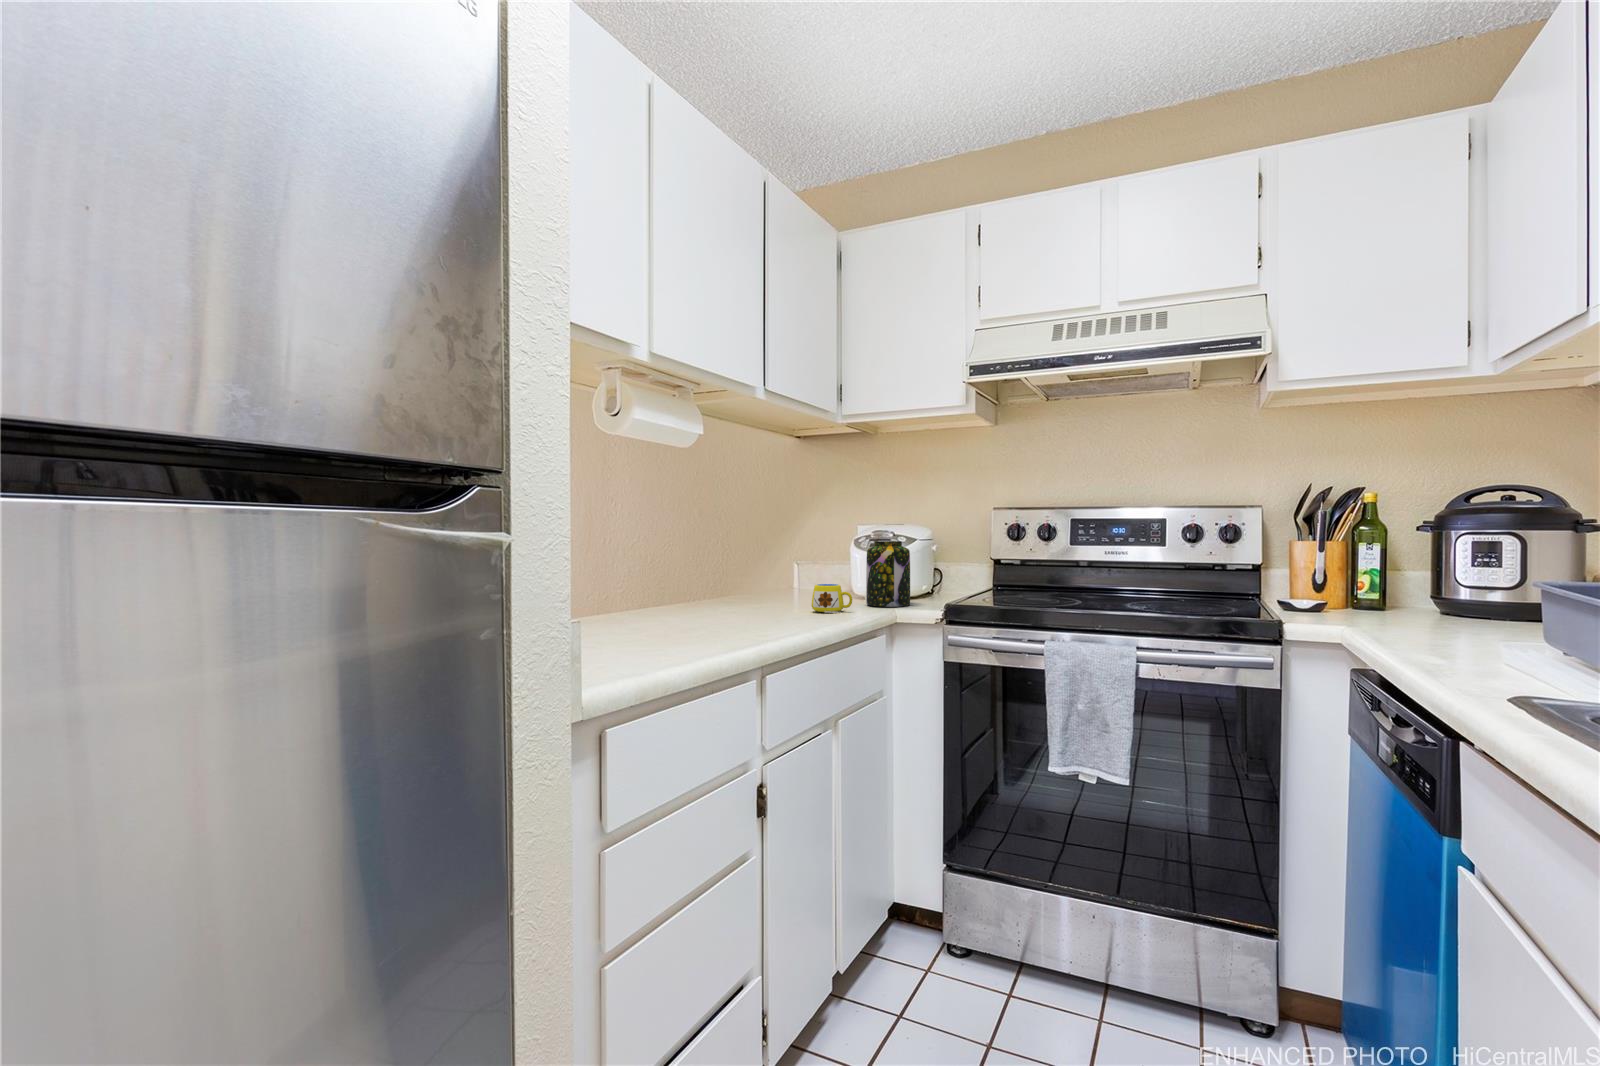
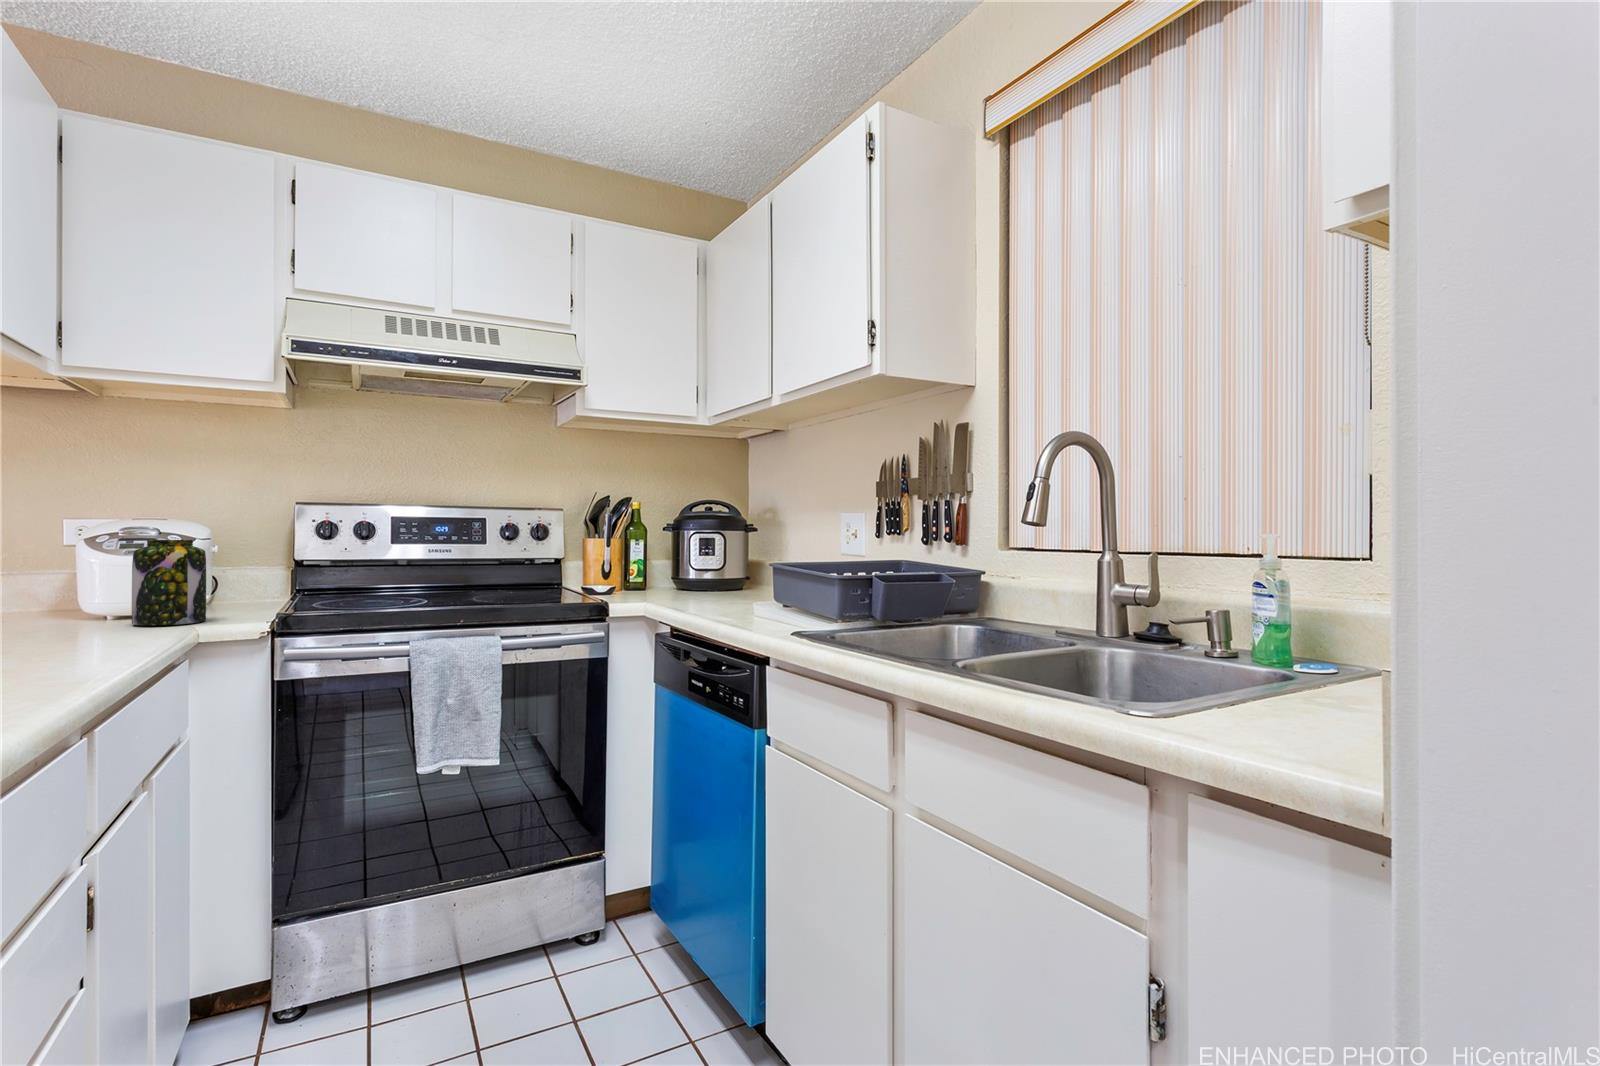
mug: present [812,584,852,613] -> none [51,600,131,640]

